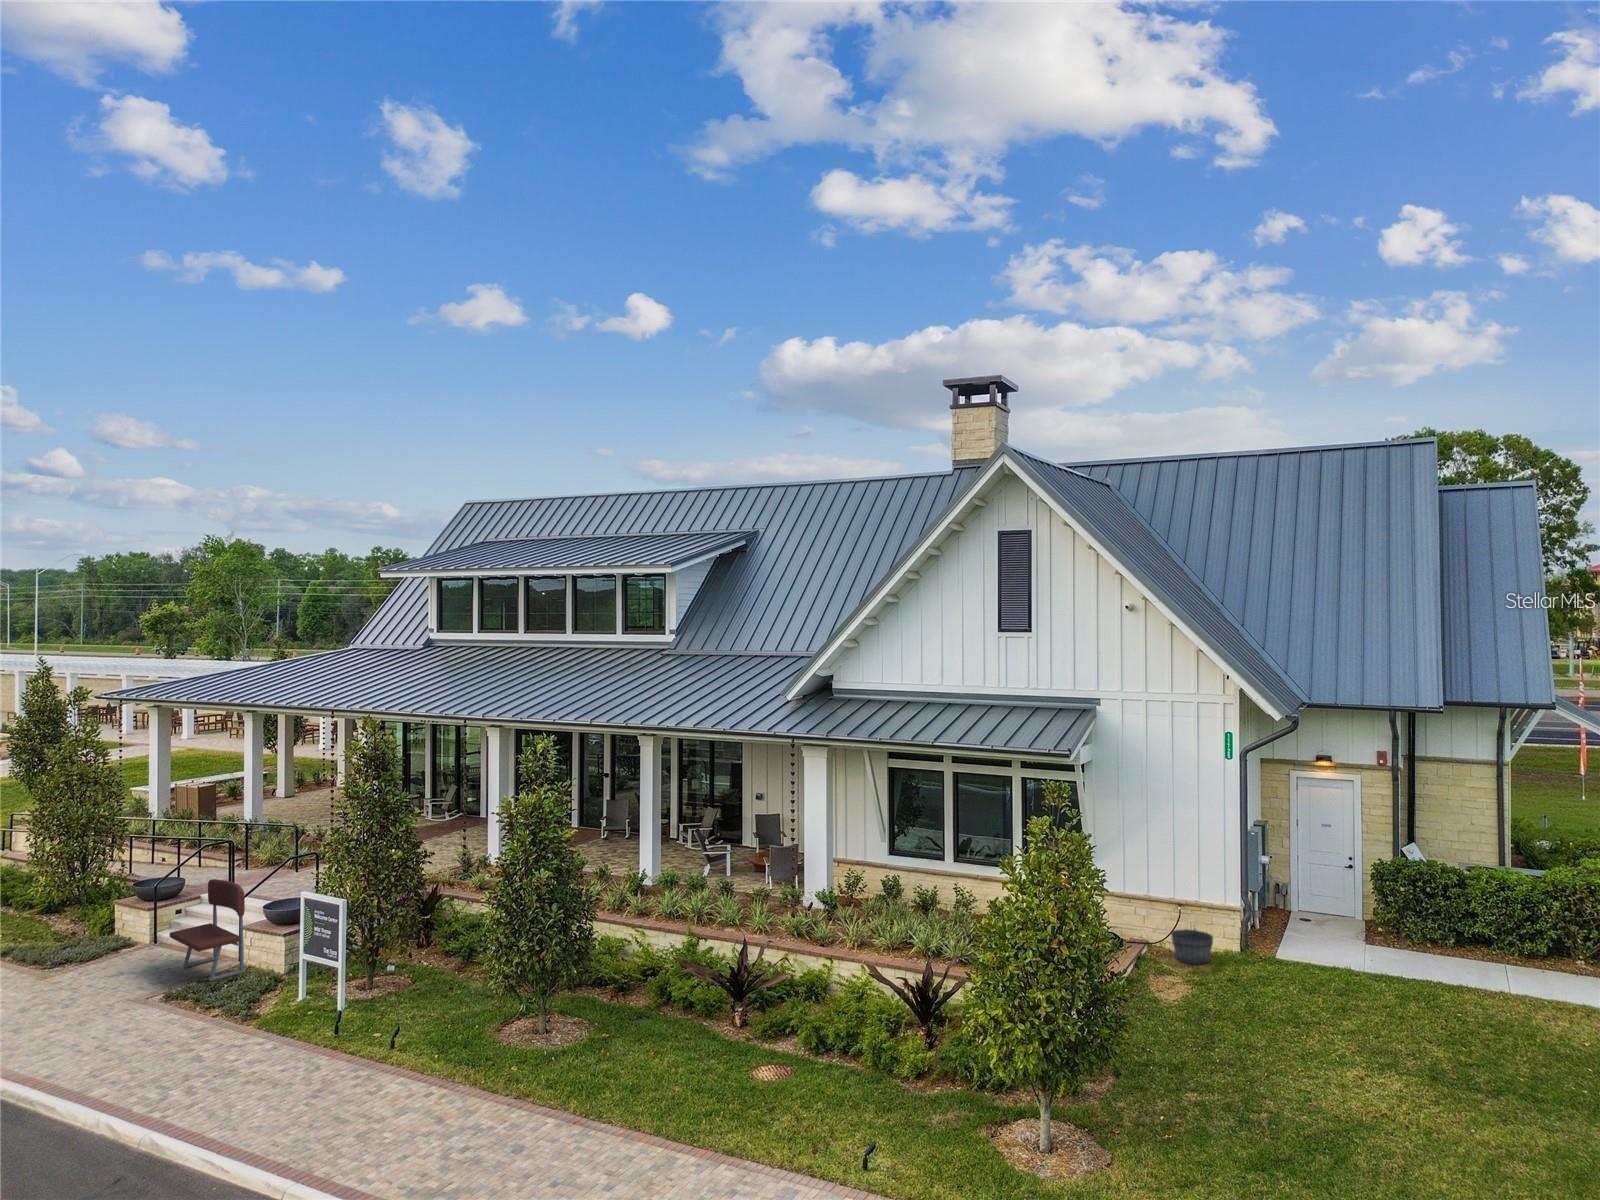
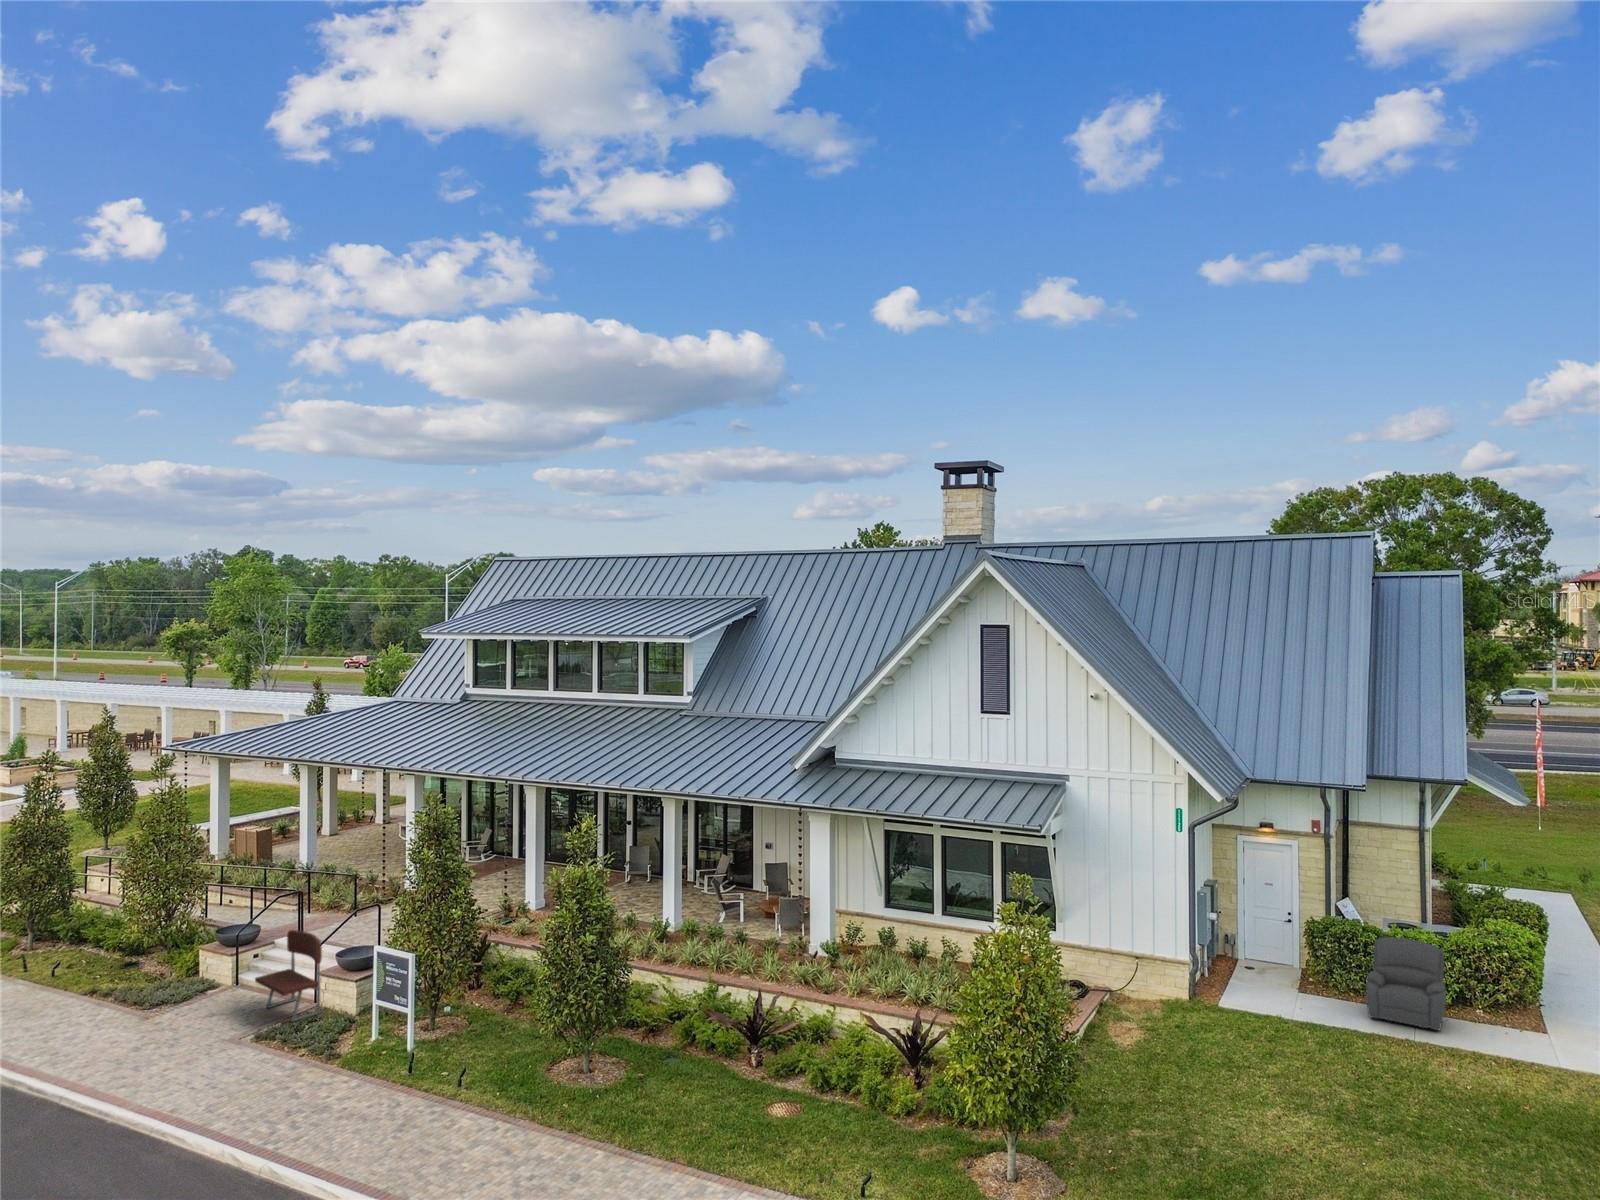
chair: none [1447,879,1540,983] -> present [1366,937,1446,1030]
potted tree: none [24,887,57,928] -> present [119,934,142,968]
wooden bucket: present [1171,929,1213,965] -> none [1129,977,1165,1011]

